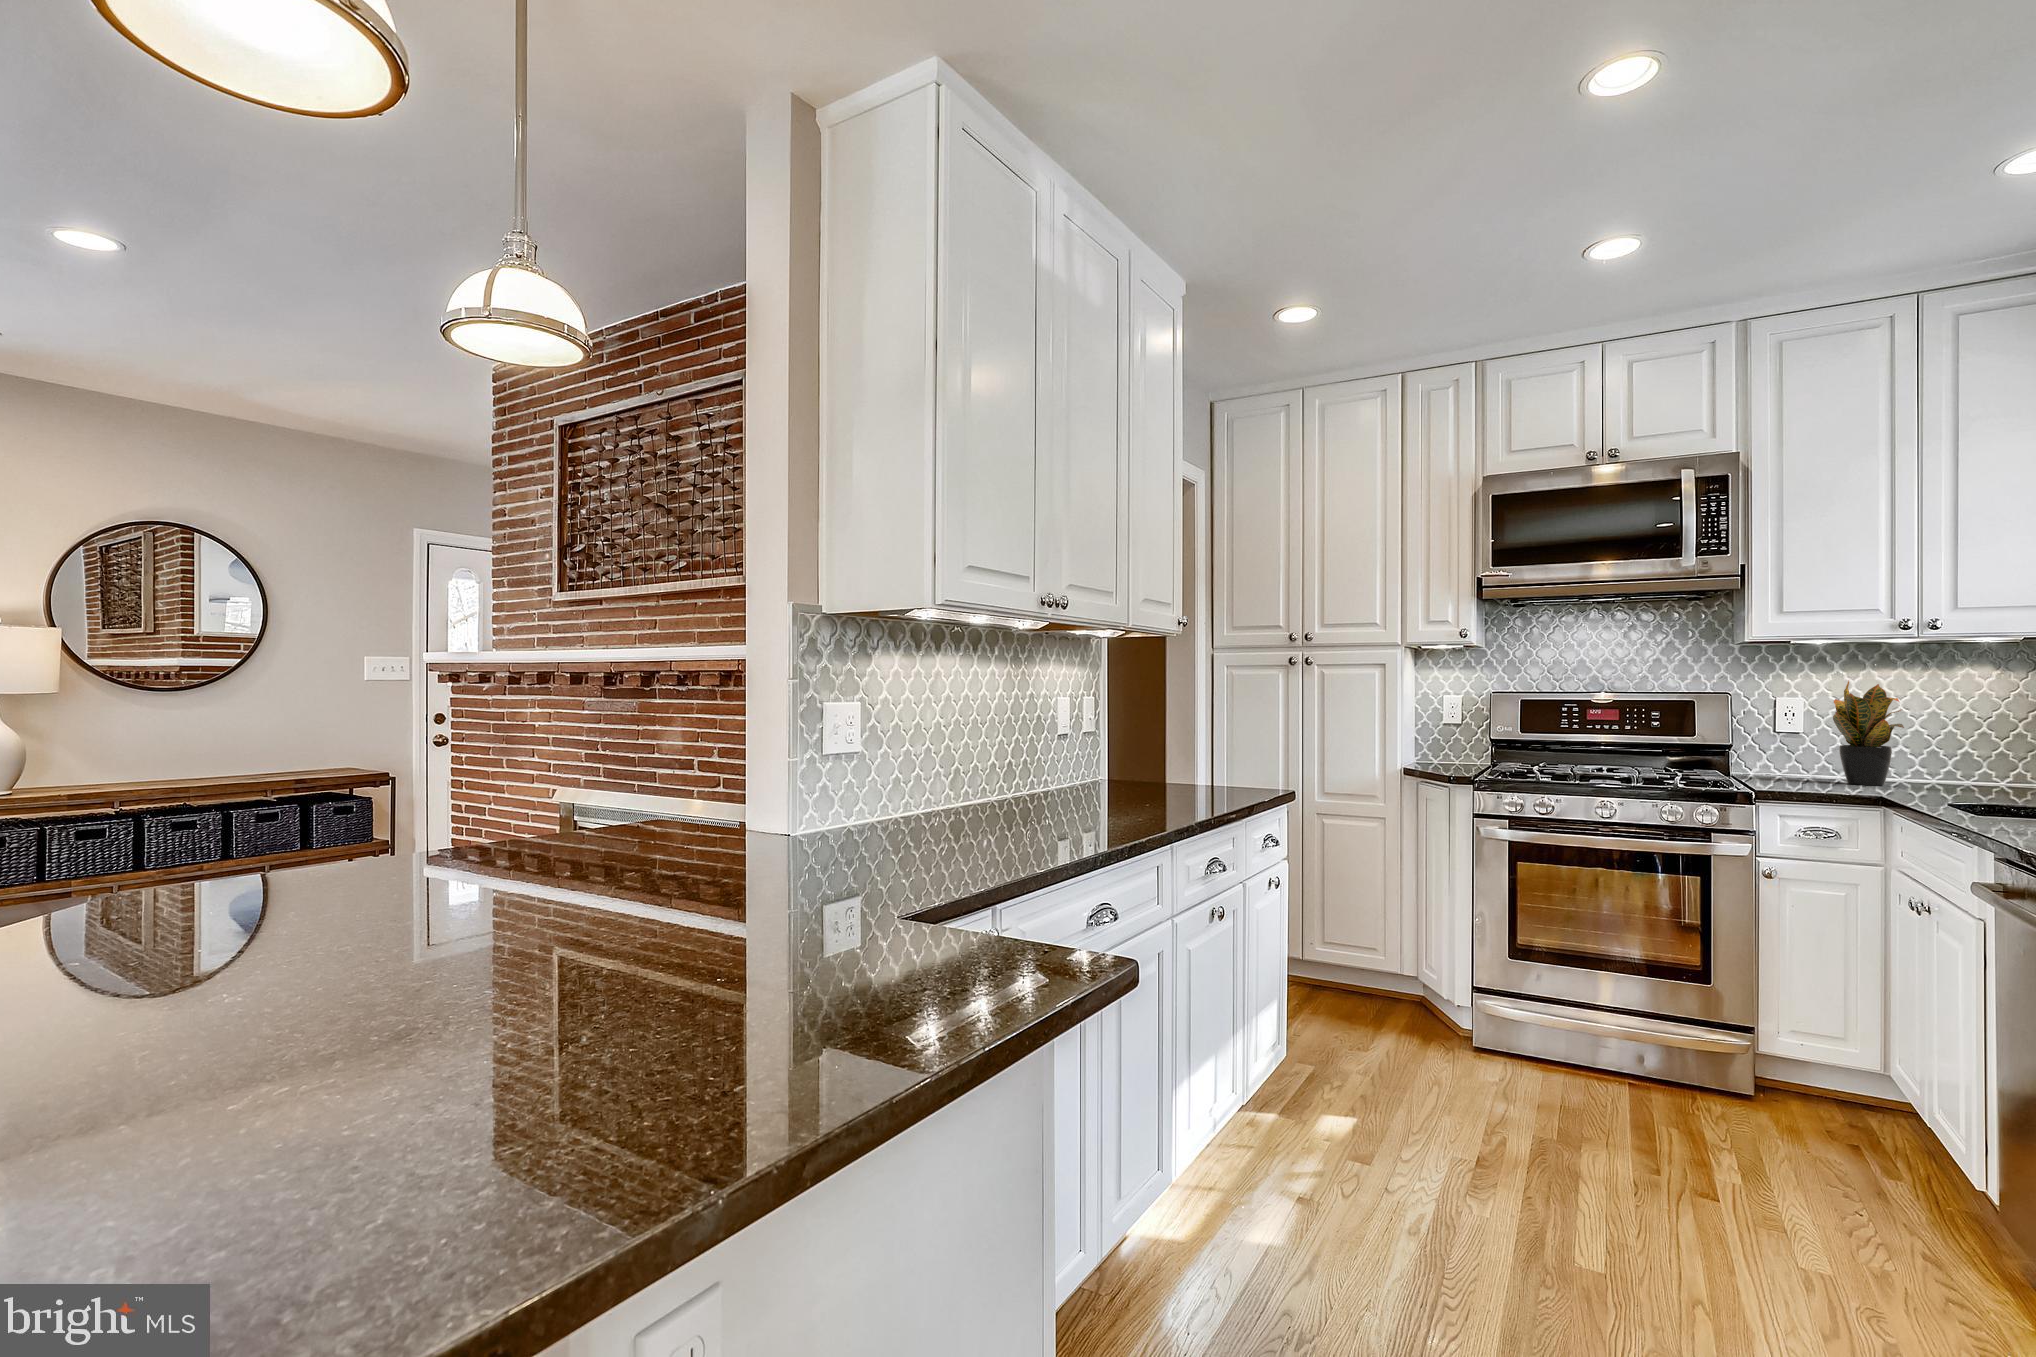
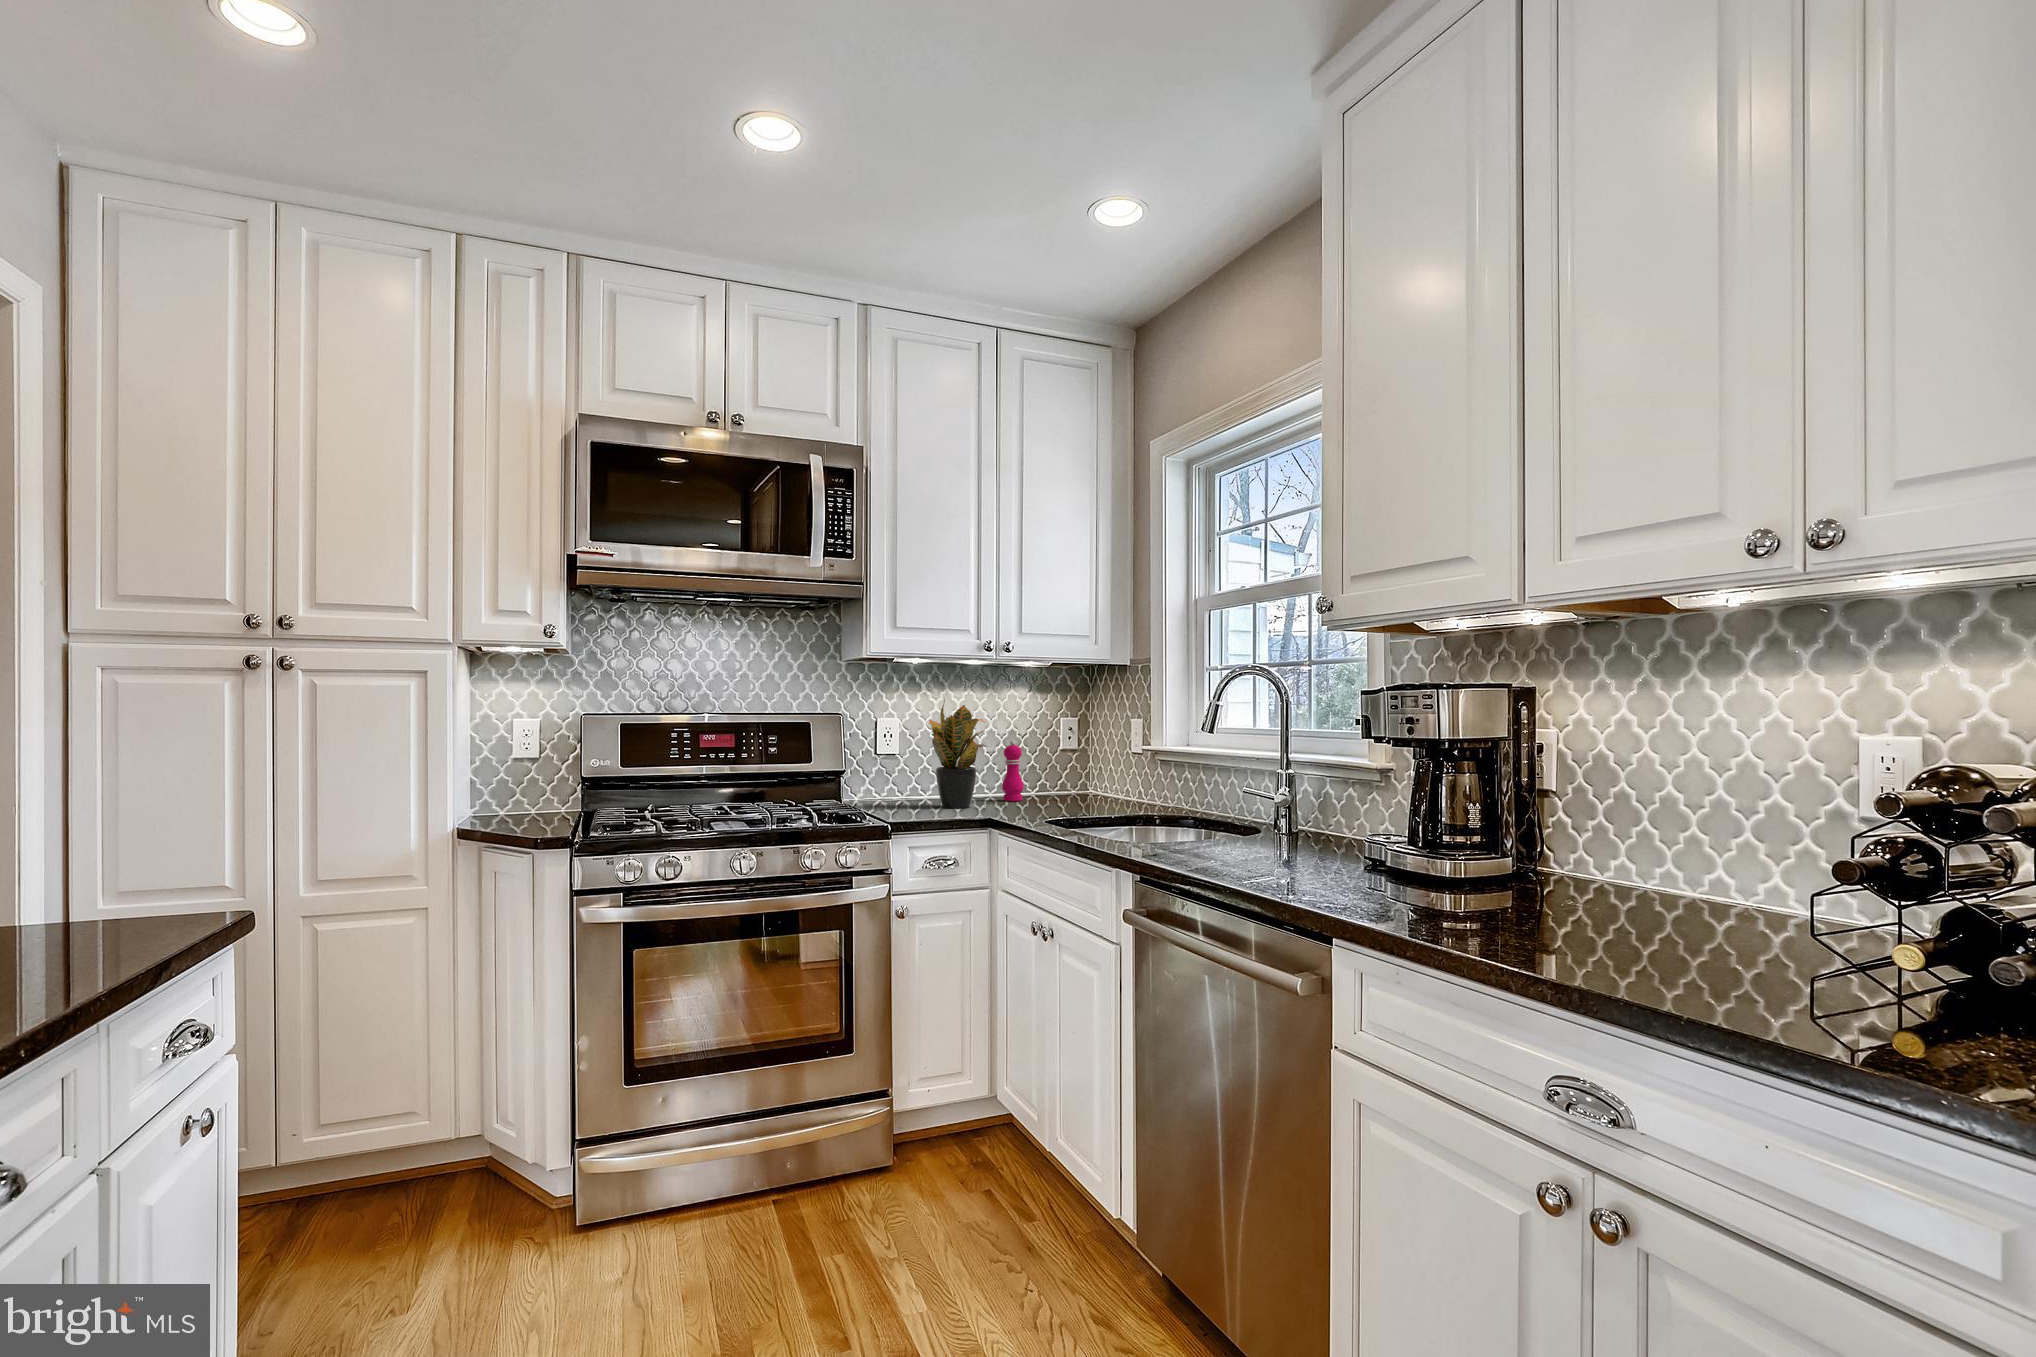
pepper mill: none [1941,722,1973,786] -> present [1002,740,1024,801]

